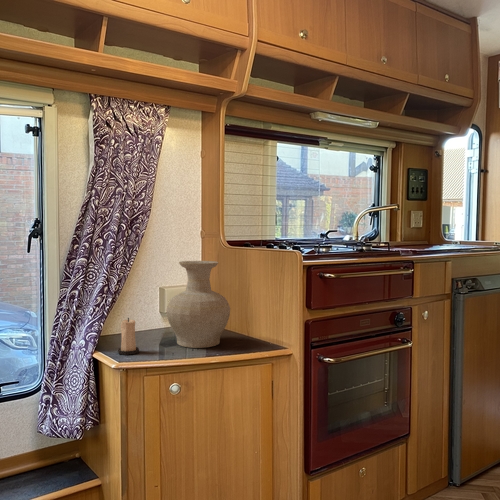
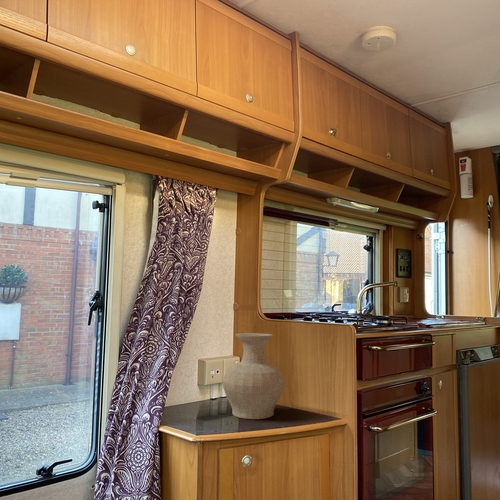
candle: present [118,318,139,355] -> none [184,389,205,428]

